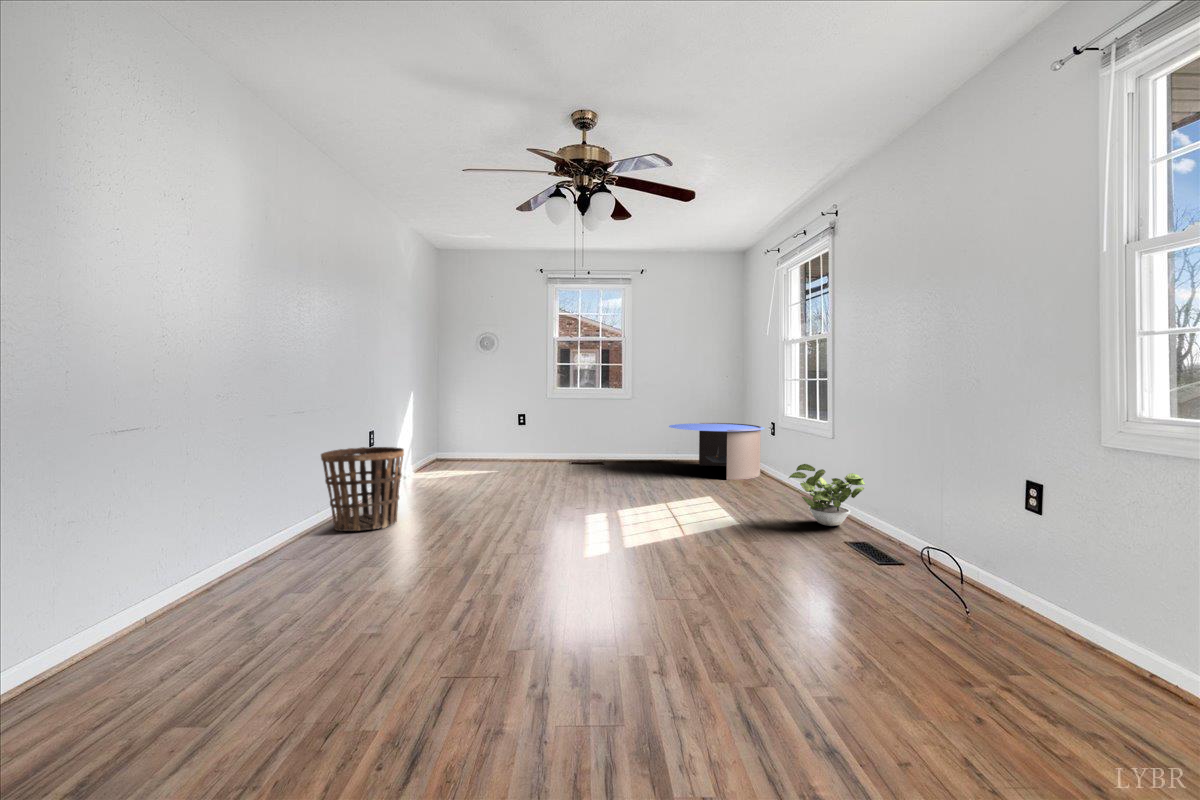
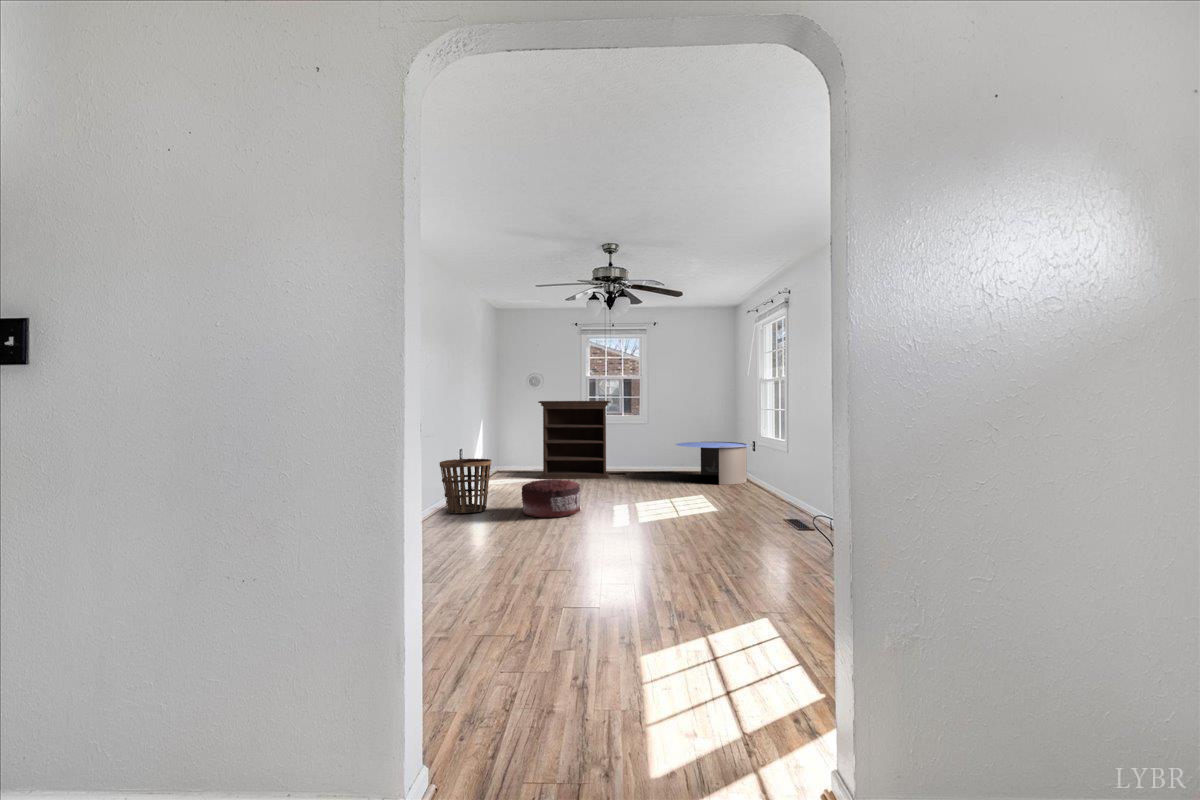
bookshelf: none [488,368,585,471] -> present [538,401,610,479]
potted plant: present [789,464,865,526] -> none [752,469,804,511]
pouf: none [447,477,537,540] -> present [522,479,581,518]

